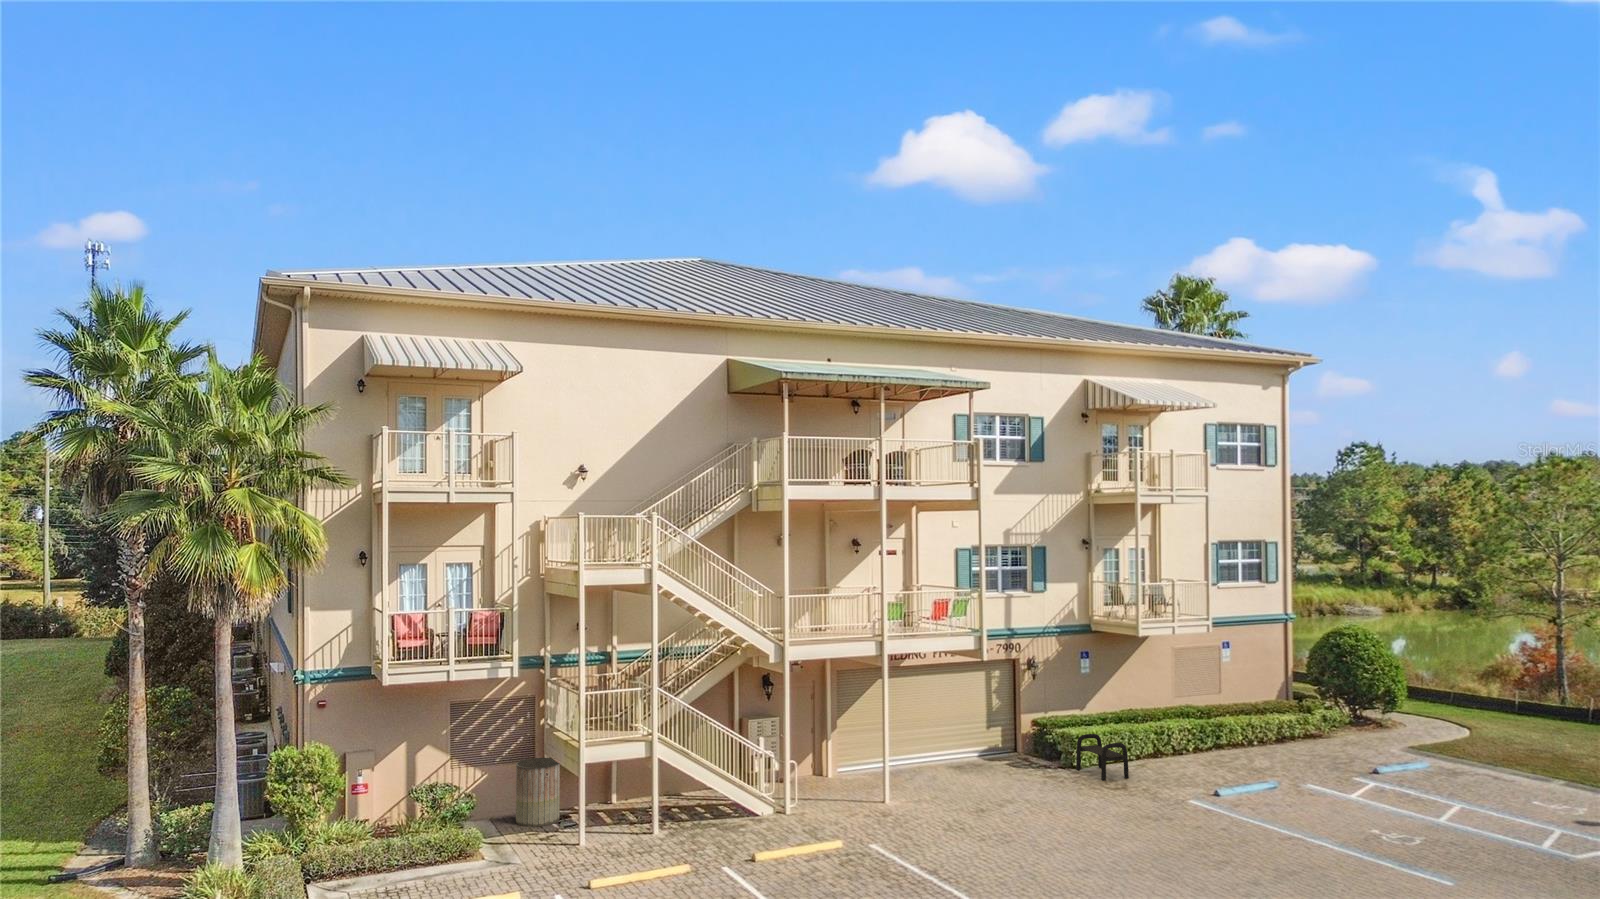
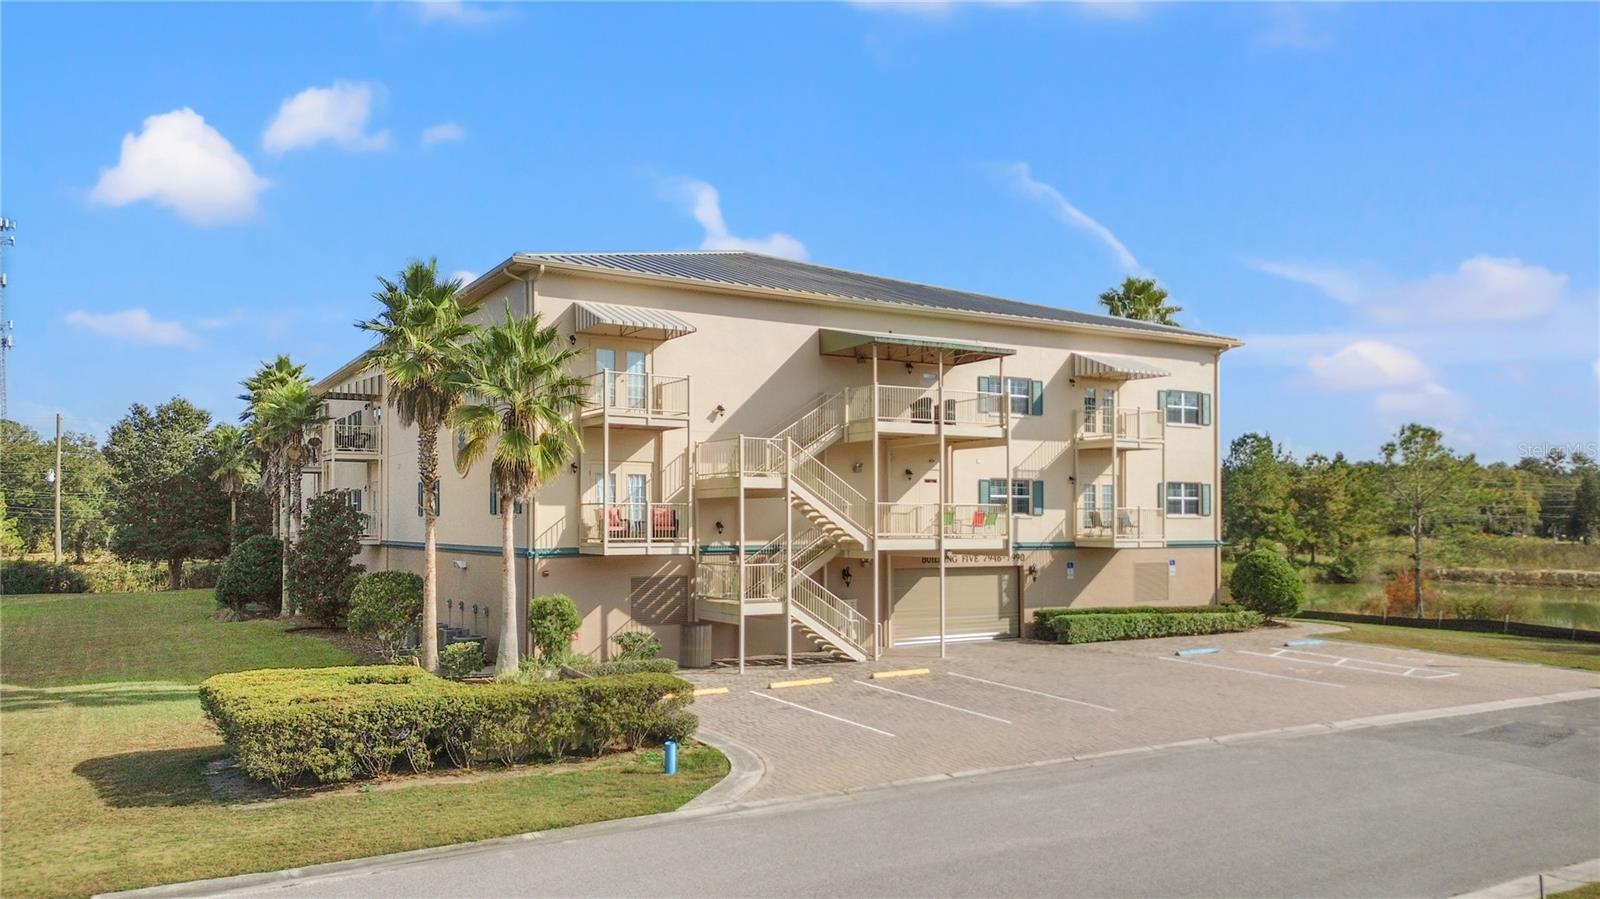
bench: present [1076,734,1129,781] -> none [1071,618,1111,649]

